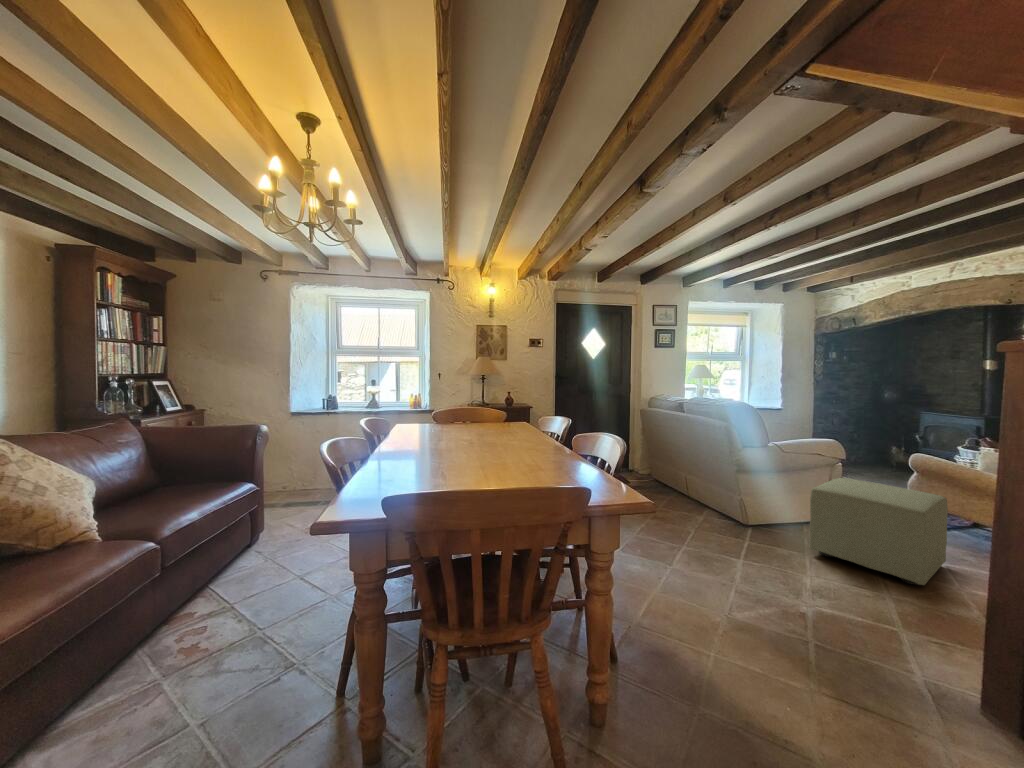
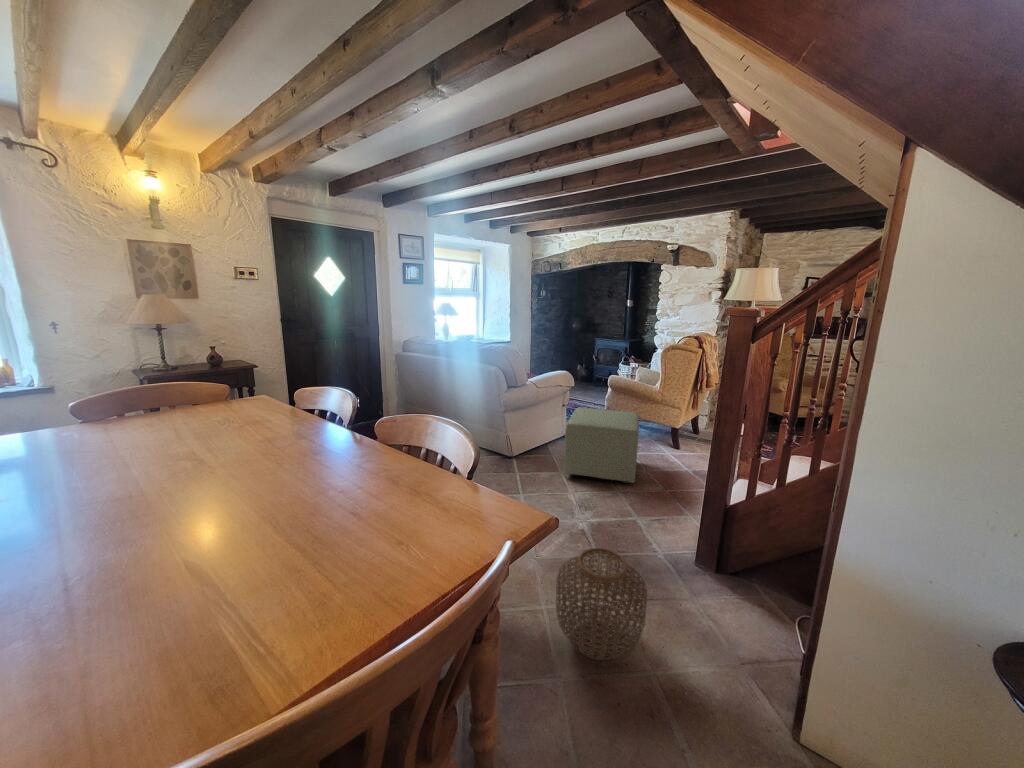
woven basket: none [718,589,837,724] -> present [556,548,647,660]

